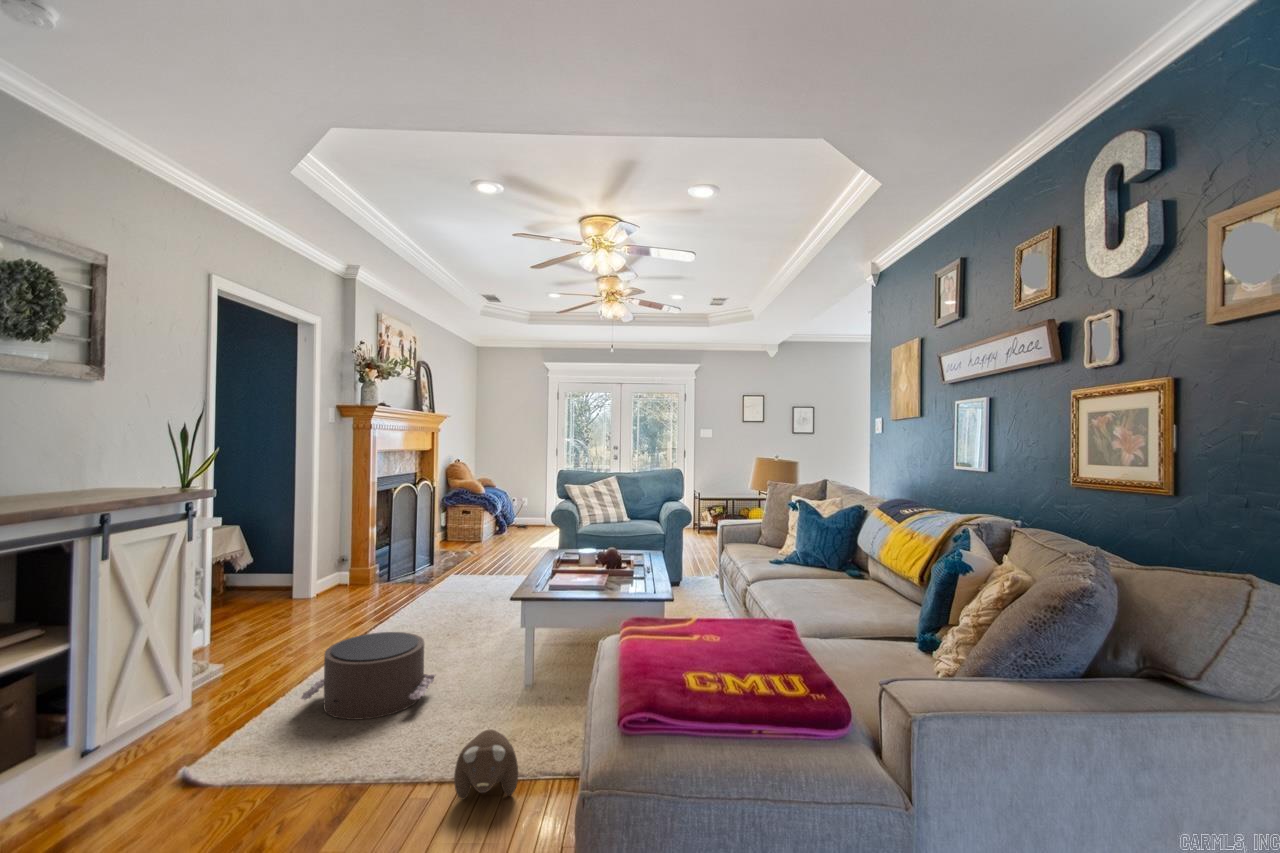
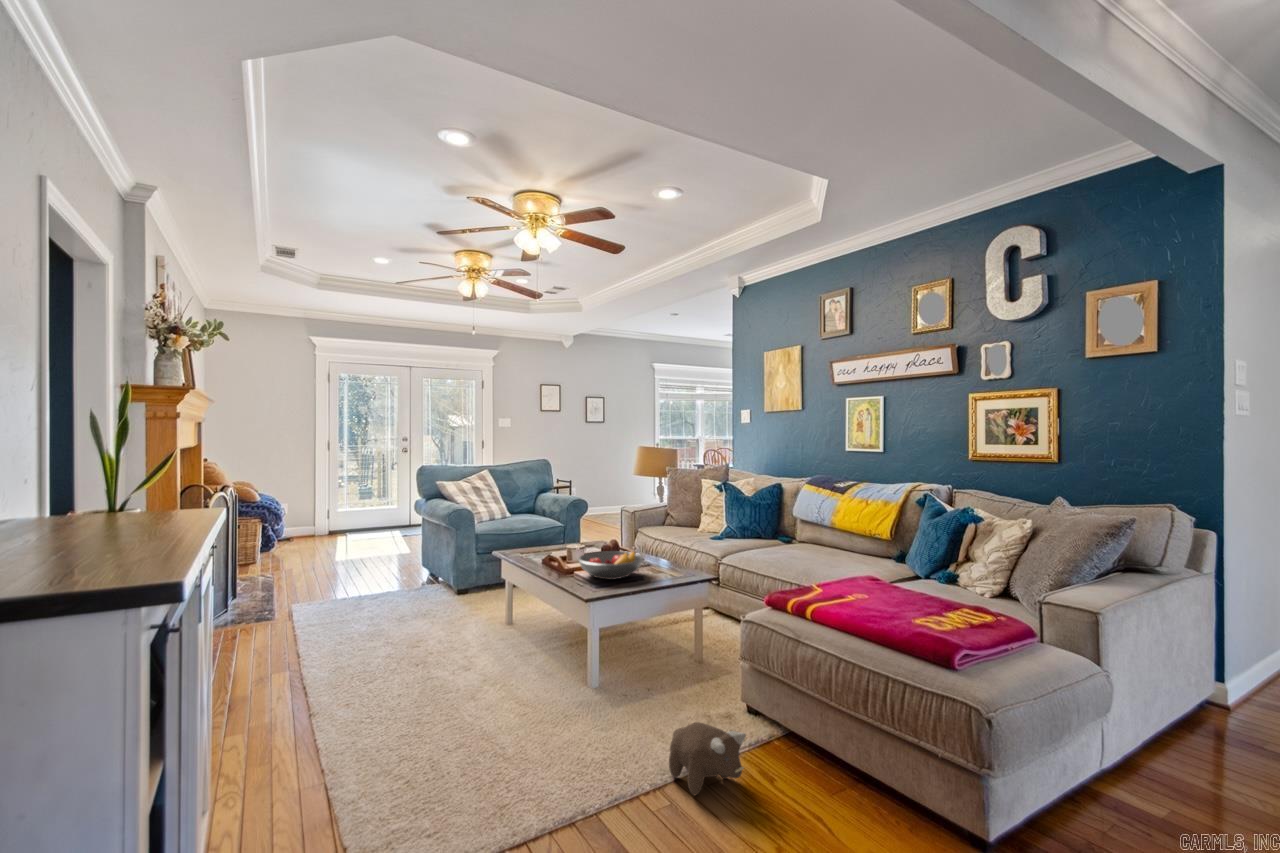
fruit bowl: none [565,558,631,586] -> present [578,551,644,579]
pouf: present [301,632,435,720] -> none [369,662,523,774]

